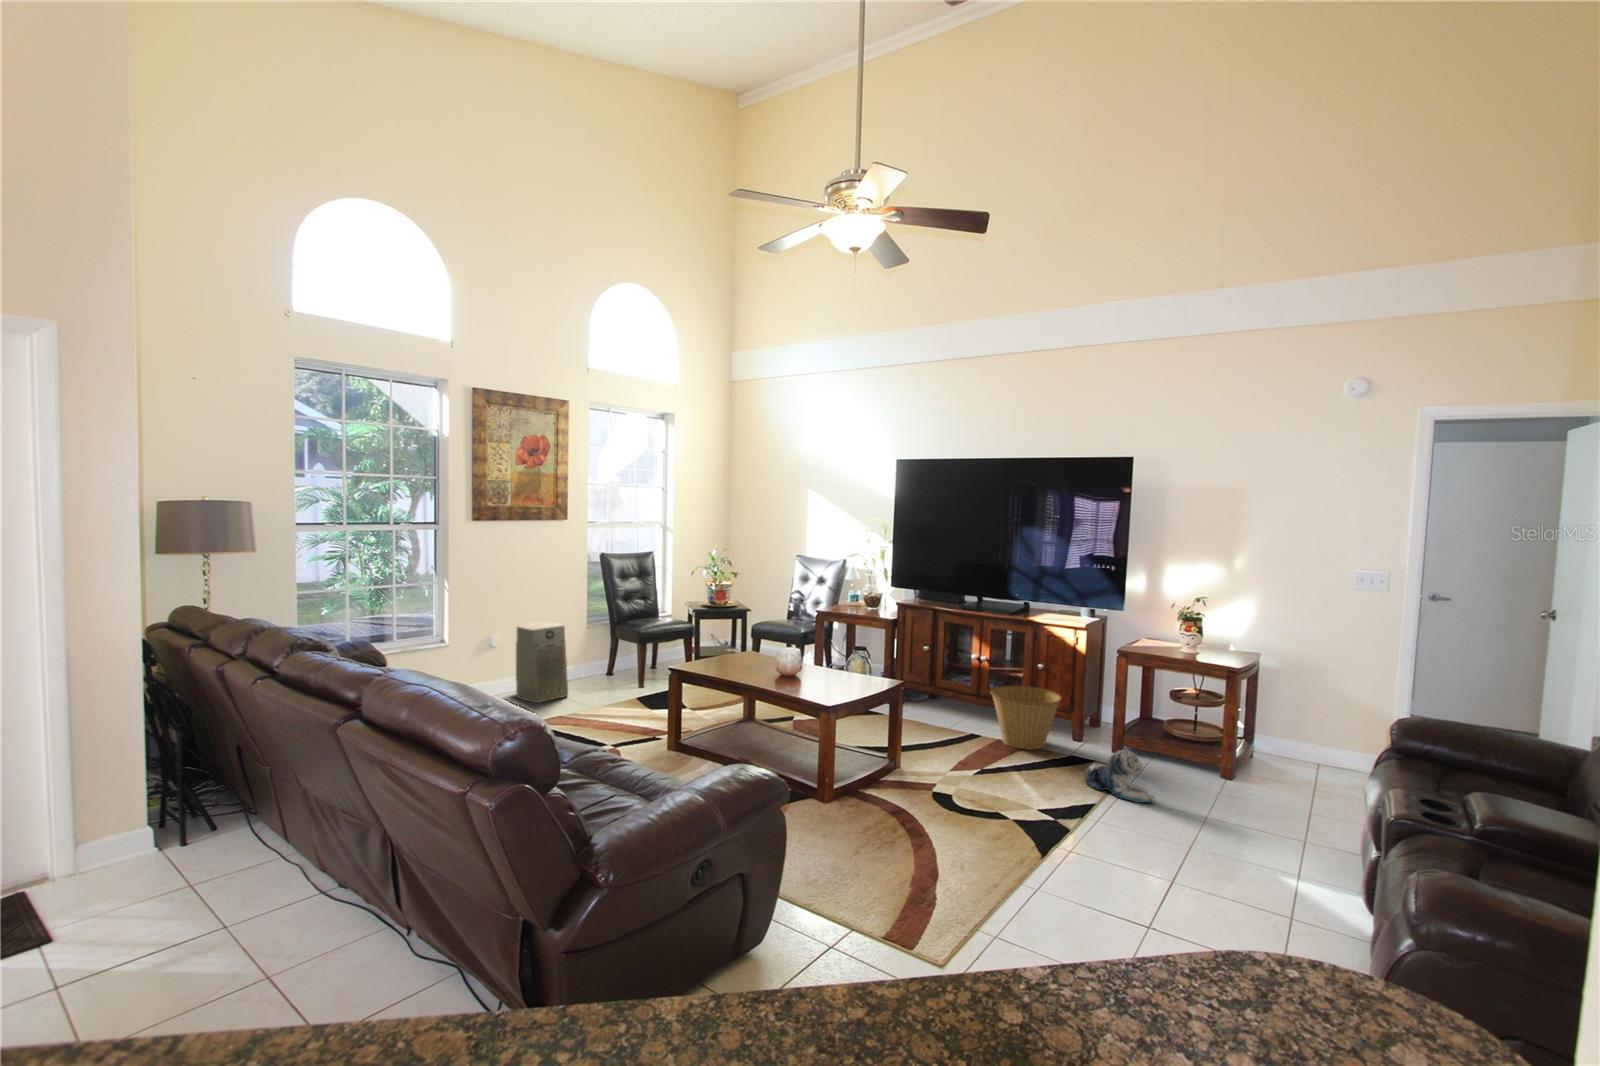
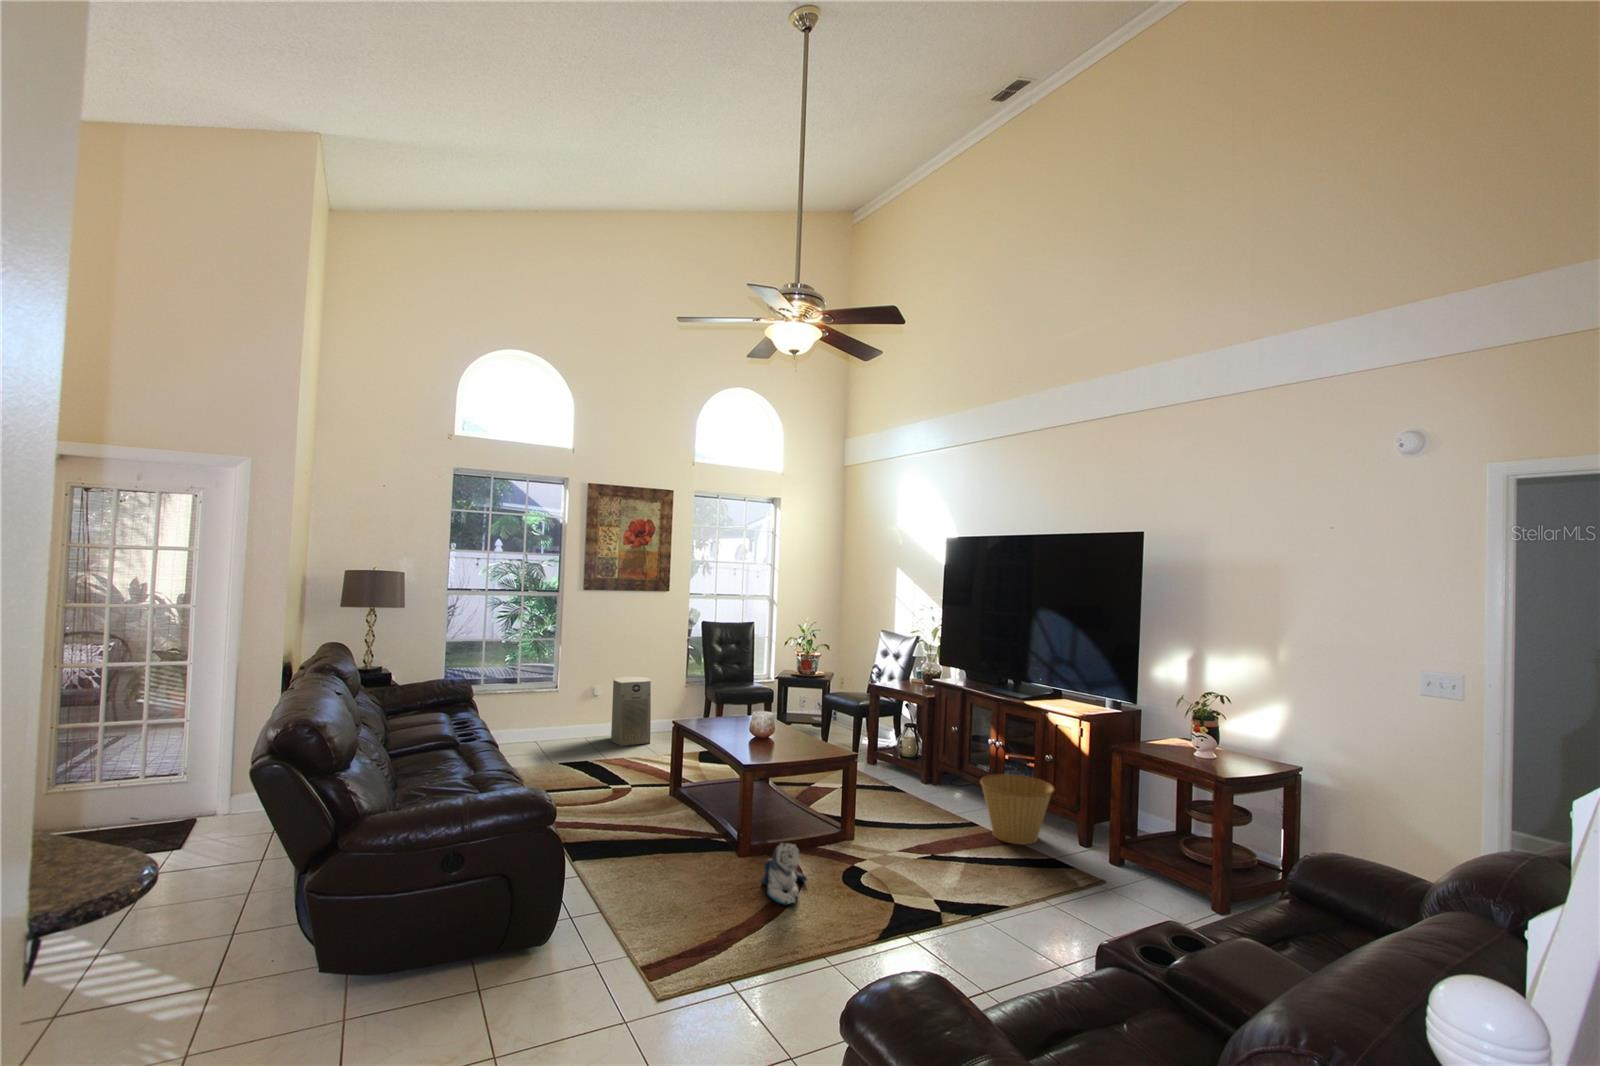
plush toy: present [1085,750,1155,803] -> present [762,843,807,905]

